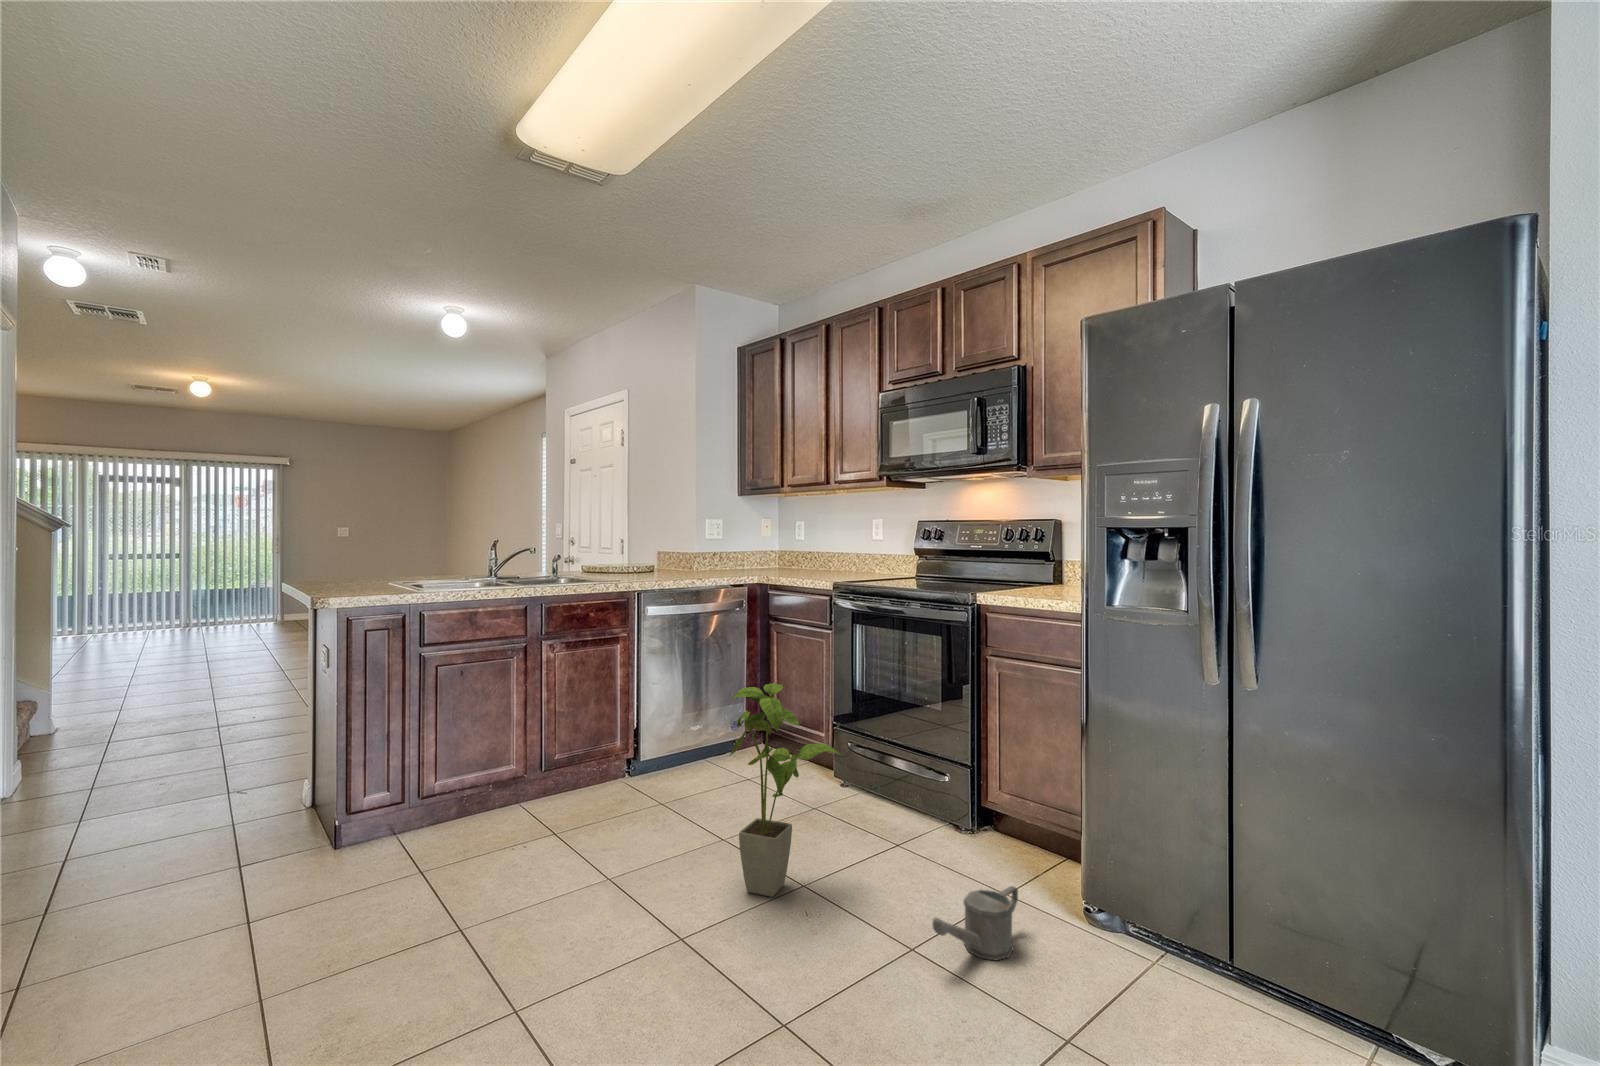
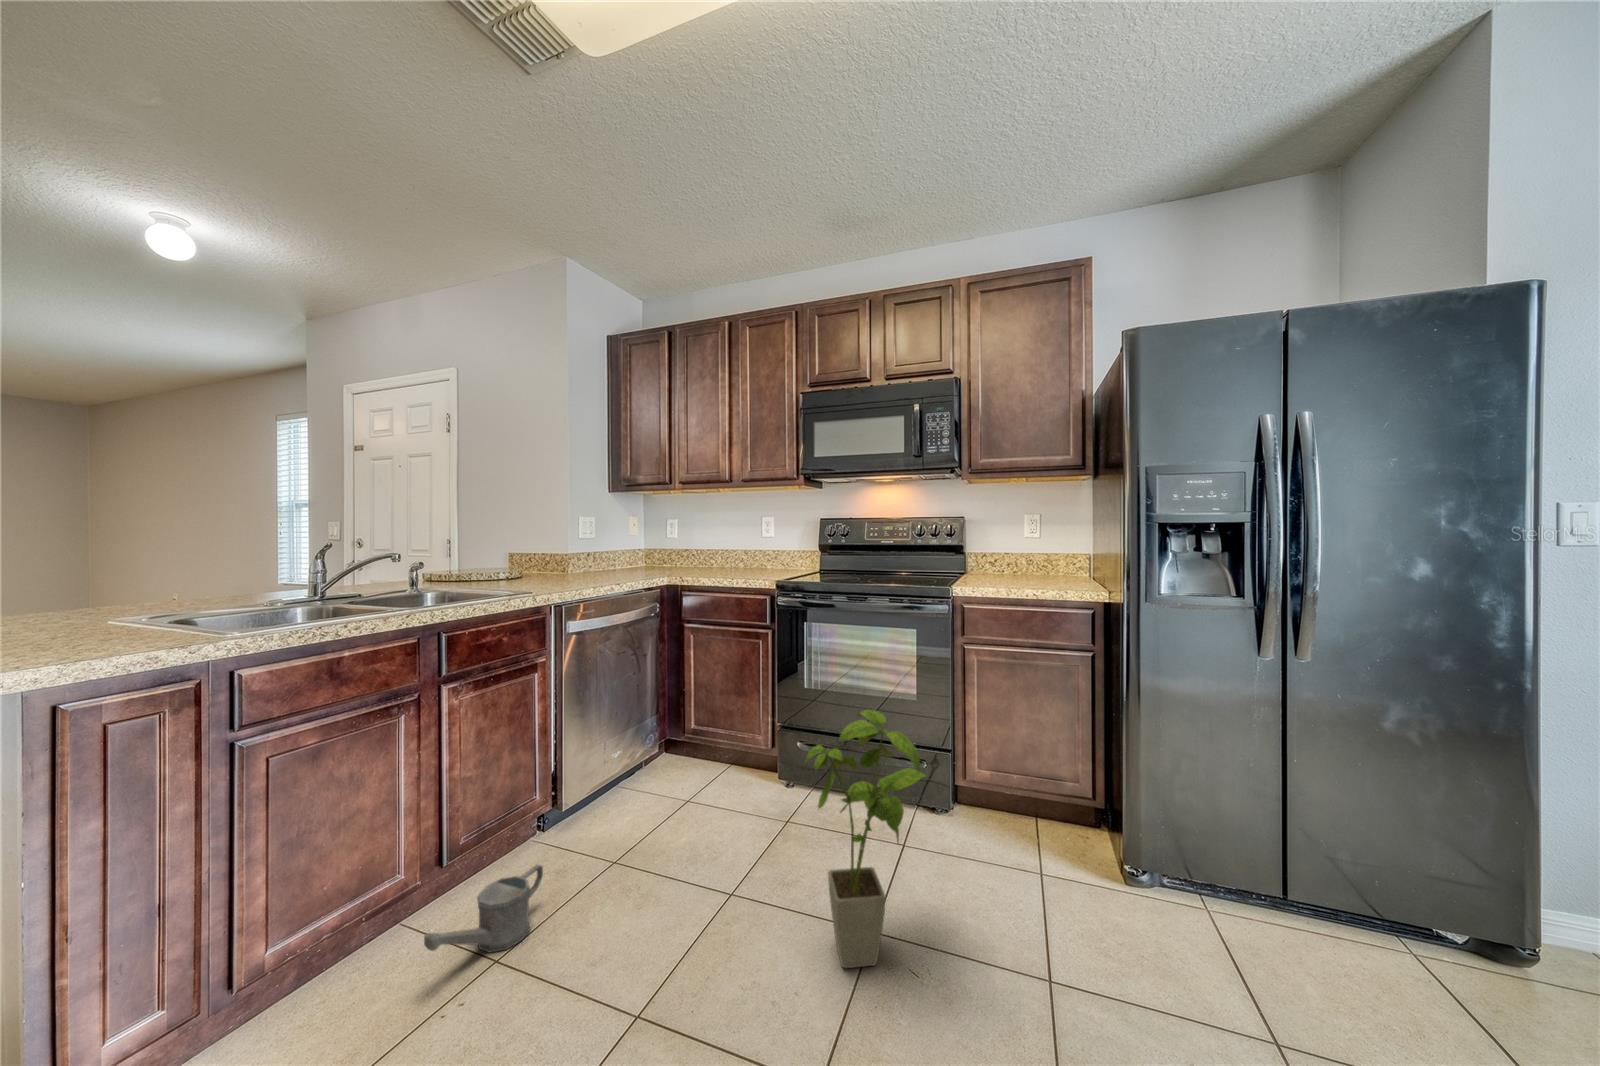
watering can: present [933,886,1018,960] -> present [424,865,543,952]

